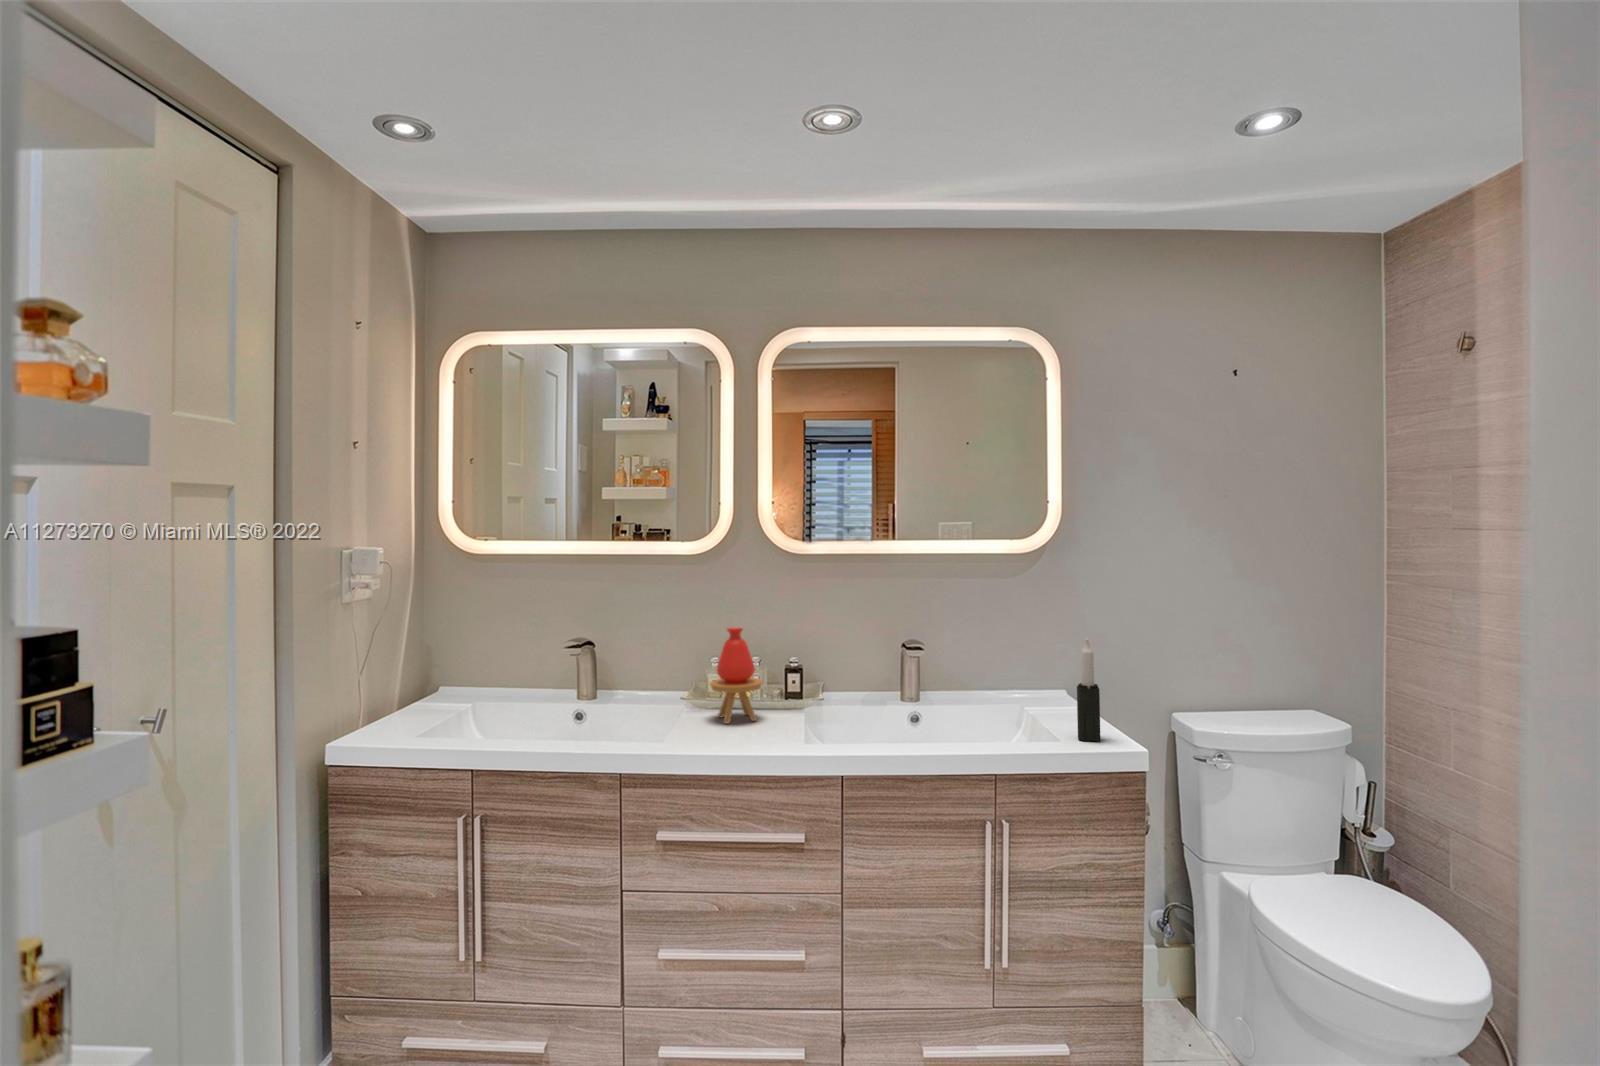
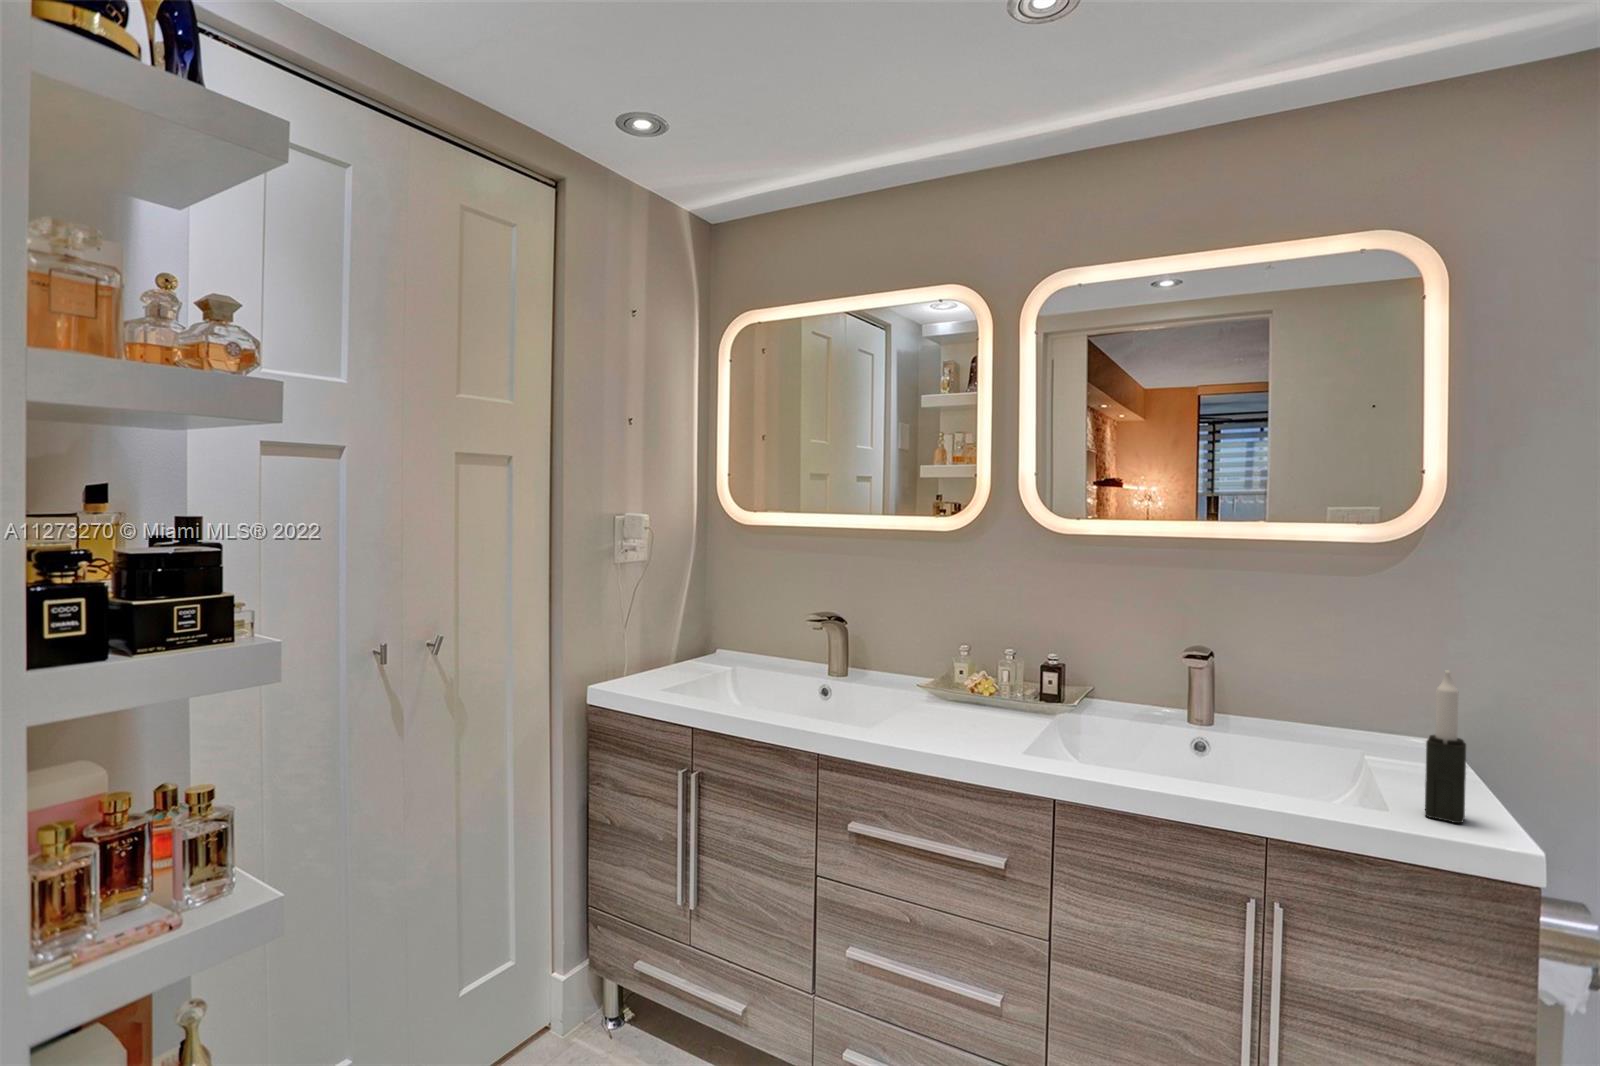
vase: present [710,628,763,724] -> none [938,613,999,721]

